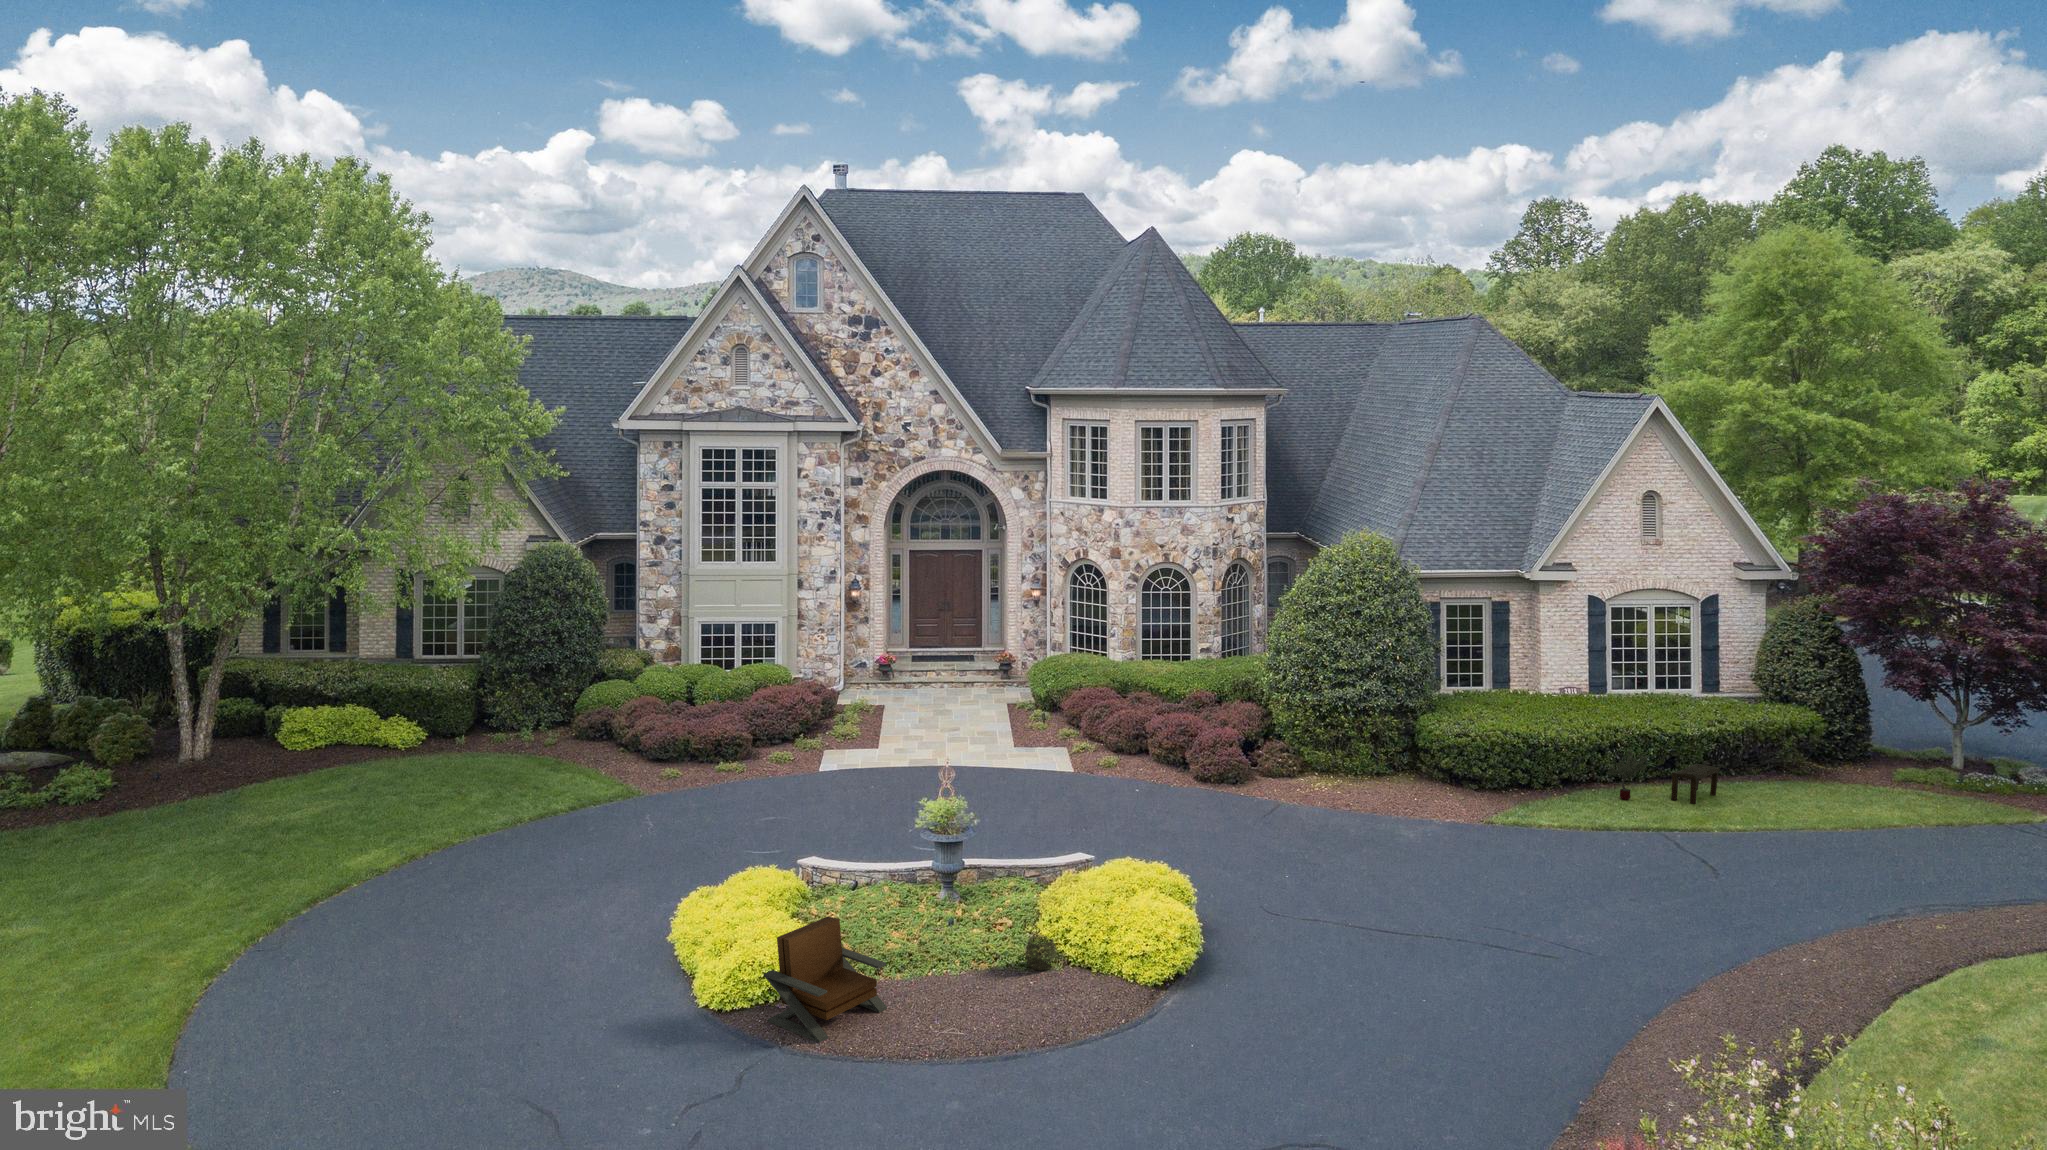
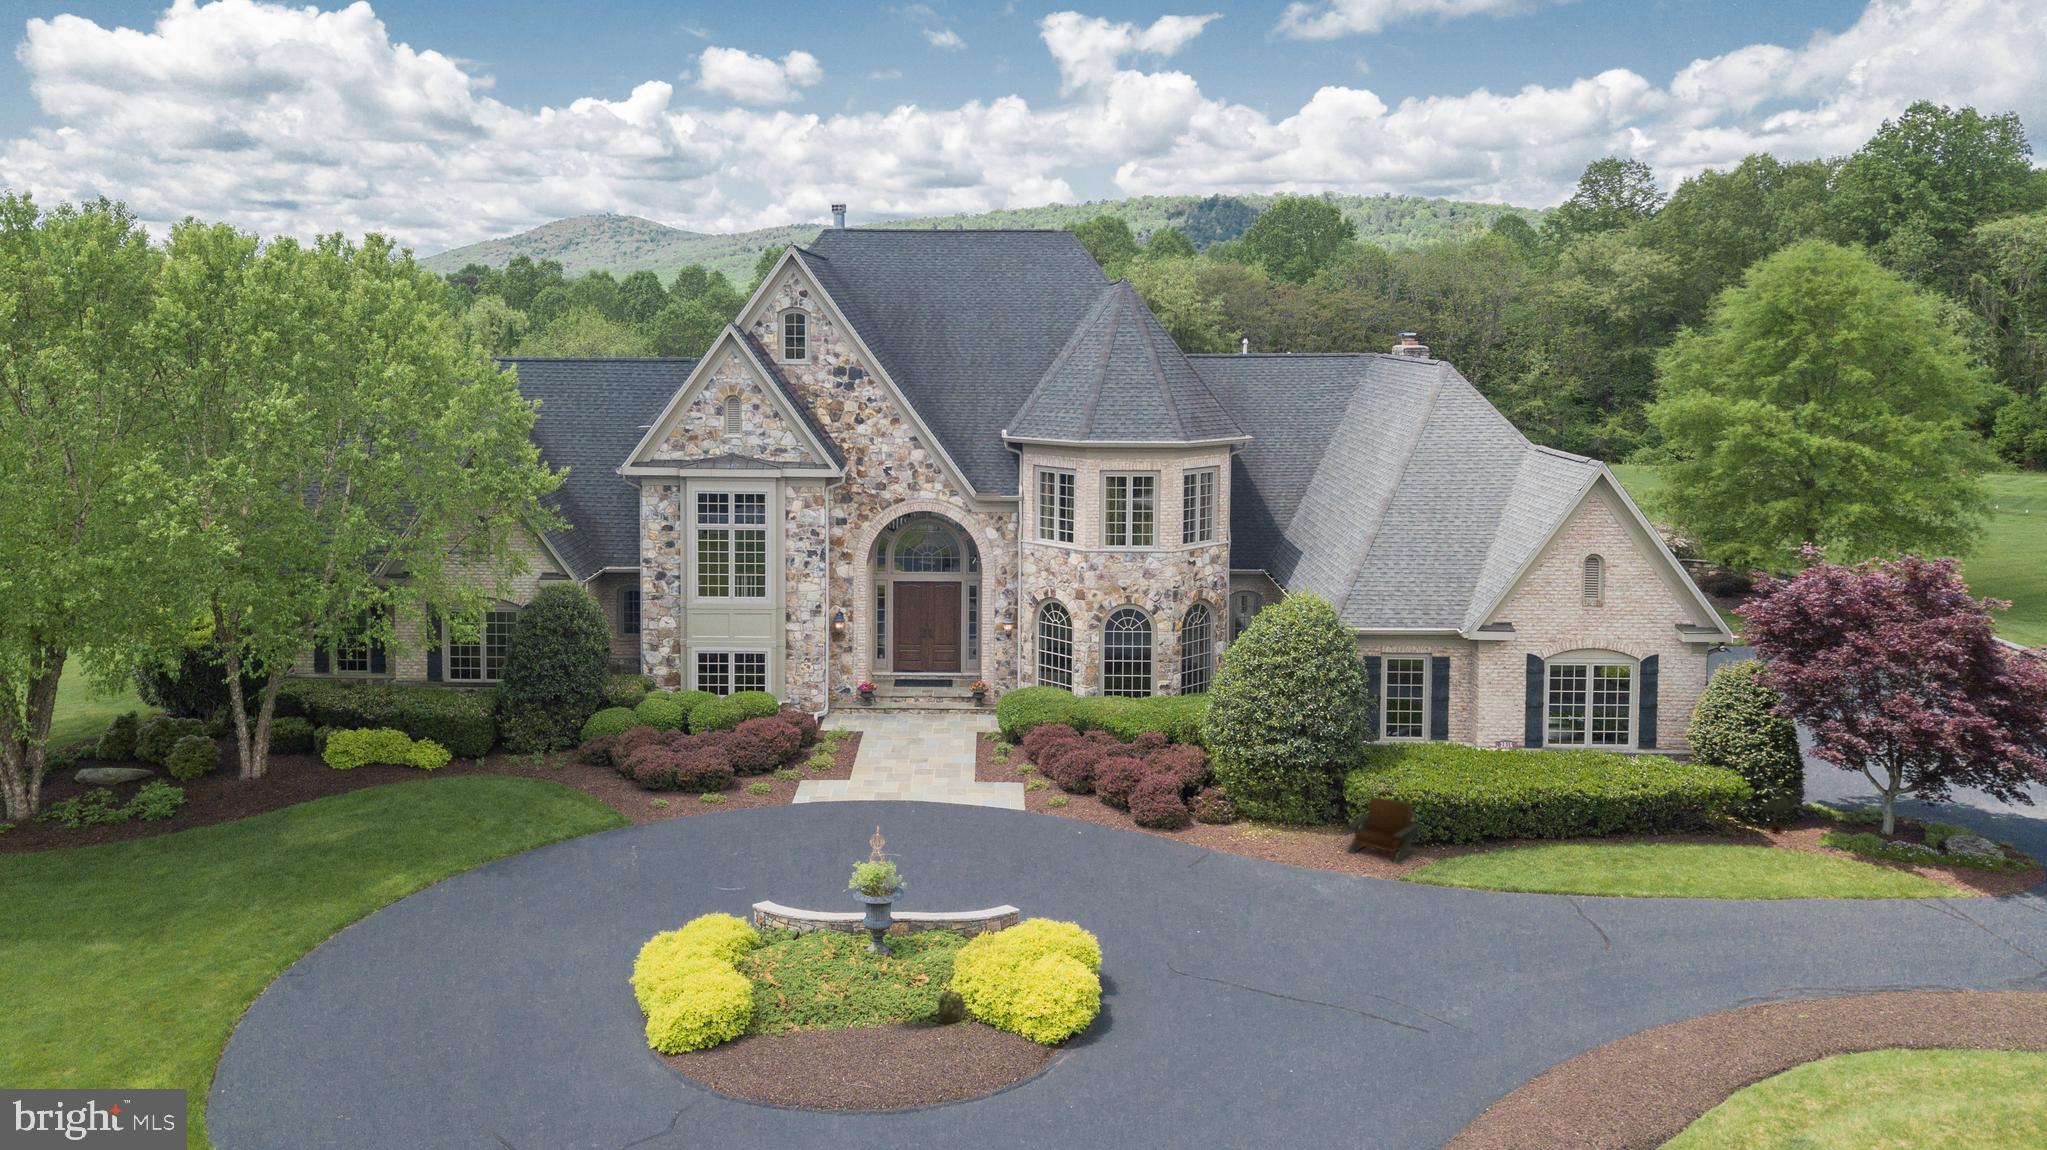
potted tree: present [1606,749,1647,800] -> present [1762,790,1797,833]
bench: present [1671,764,1720,804] -> none [1571,819,1618,859]
lounge chair: present [764,917,887,1043] -> present [1348,797,1420,864]

